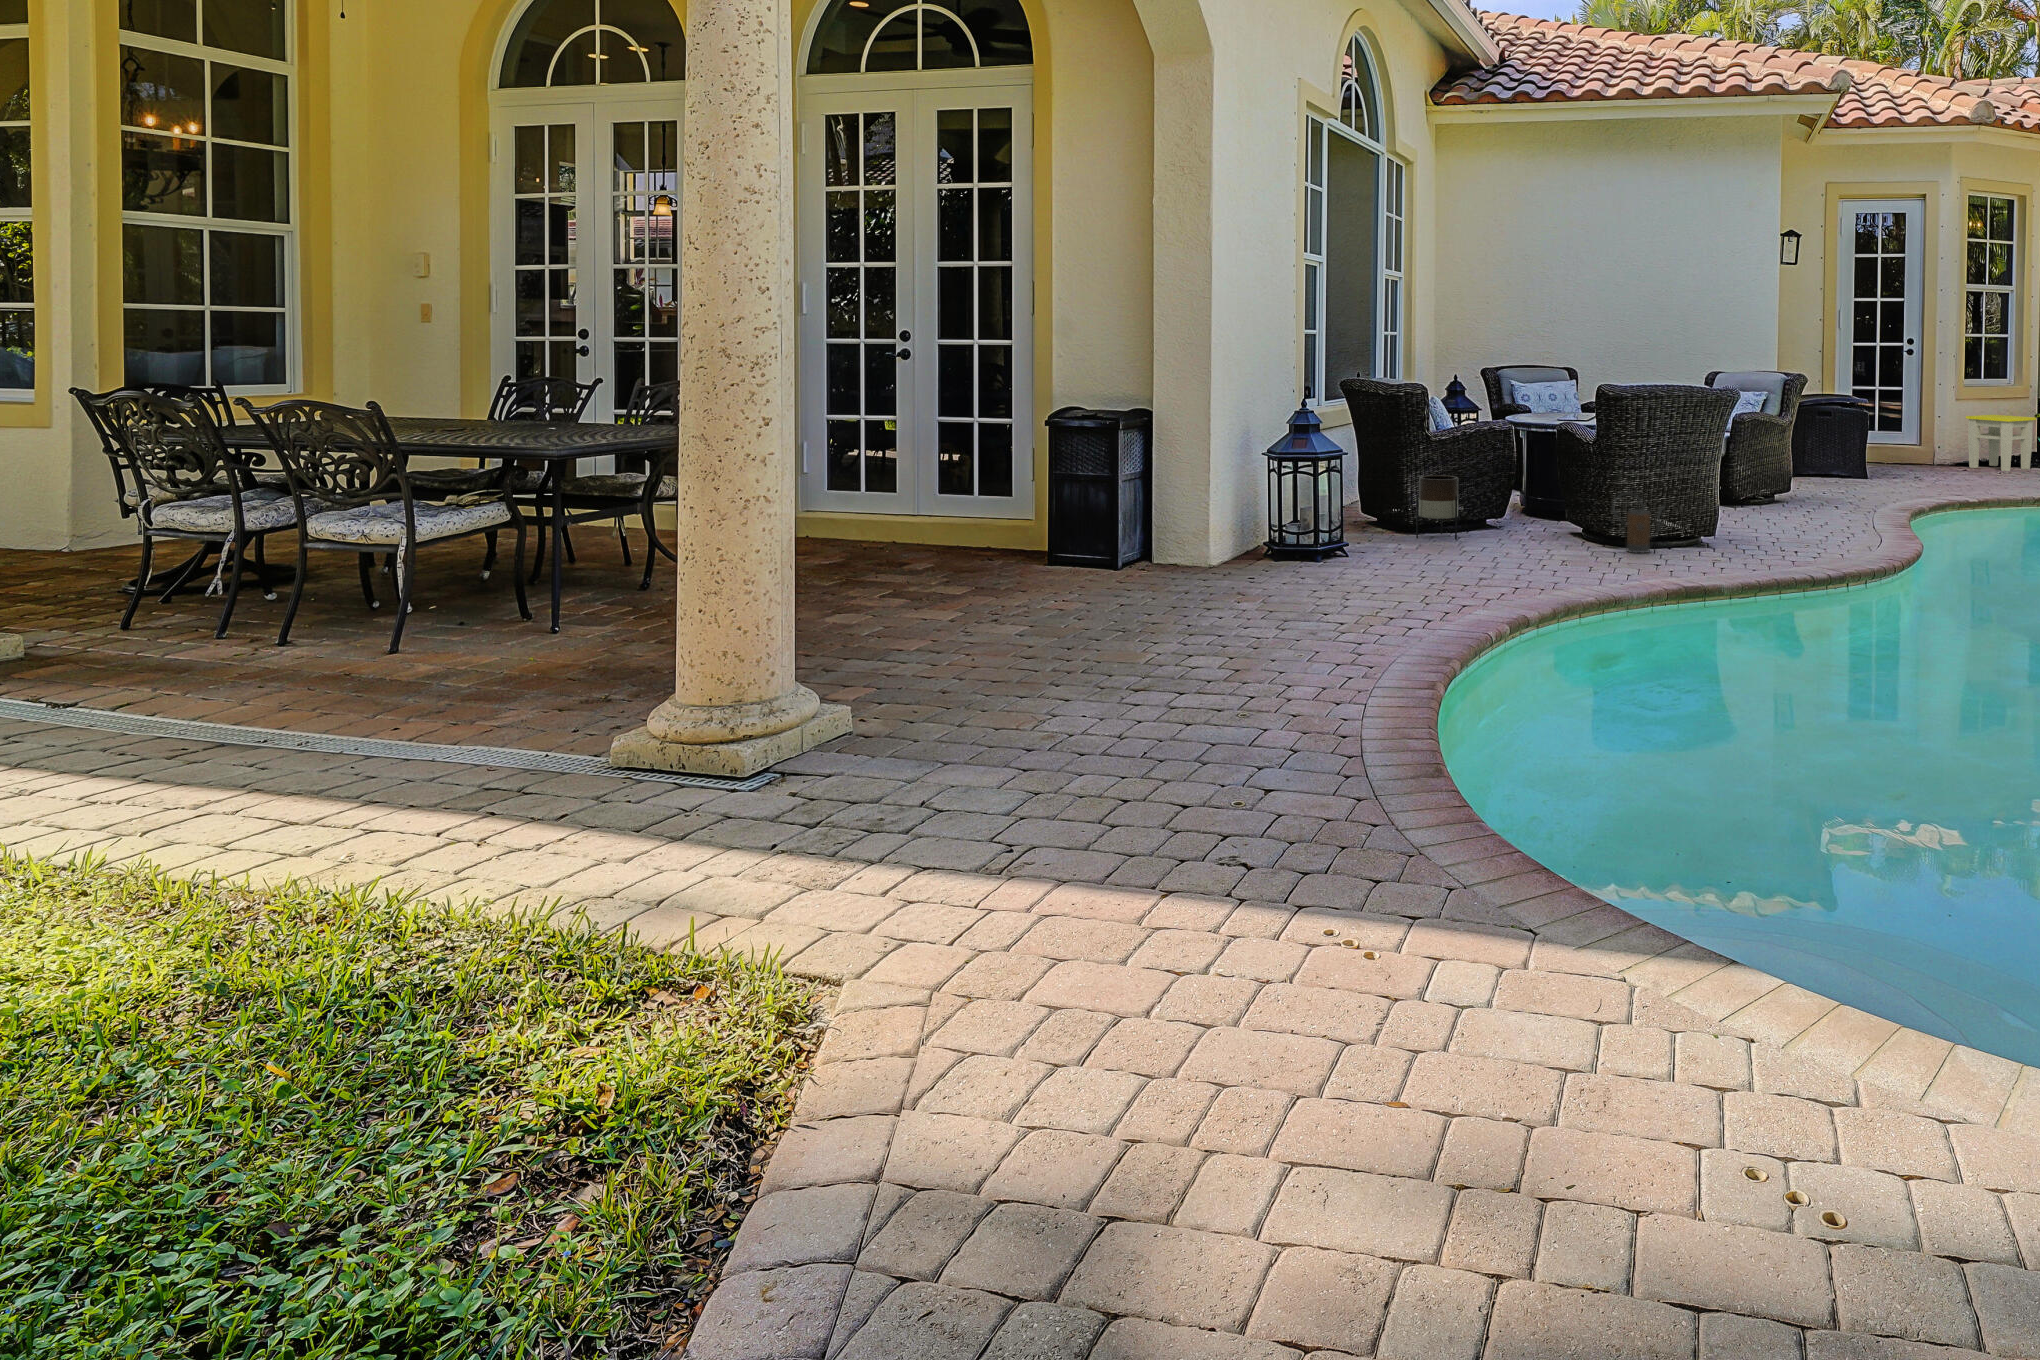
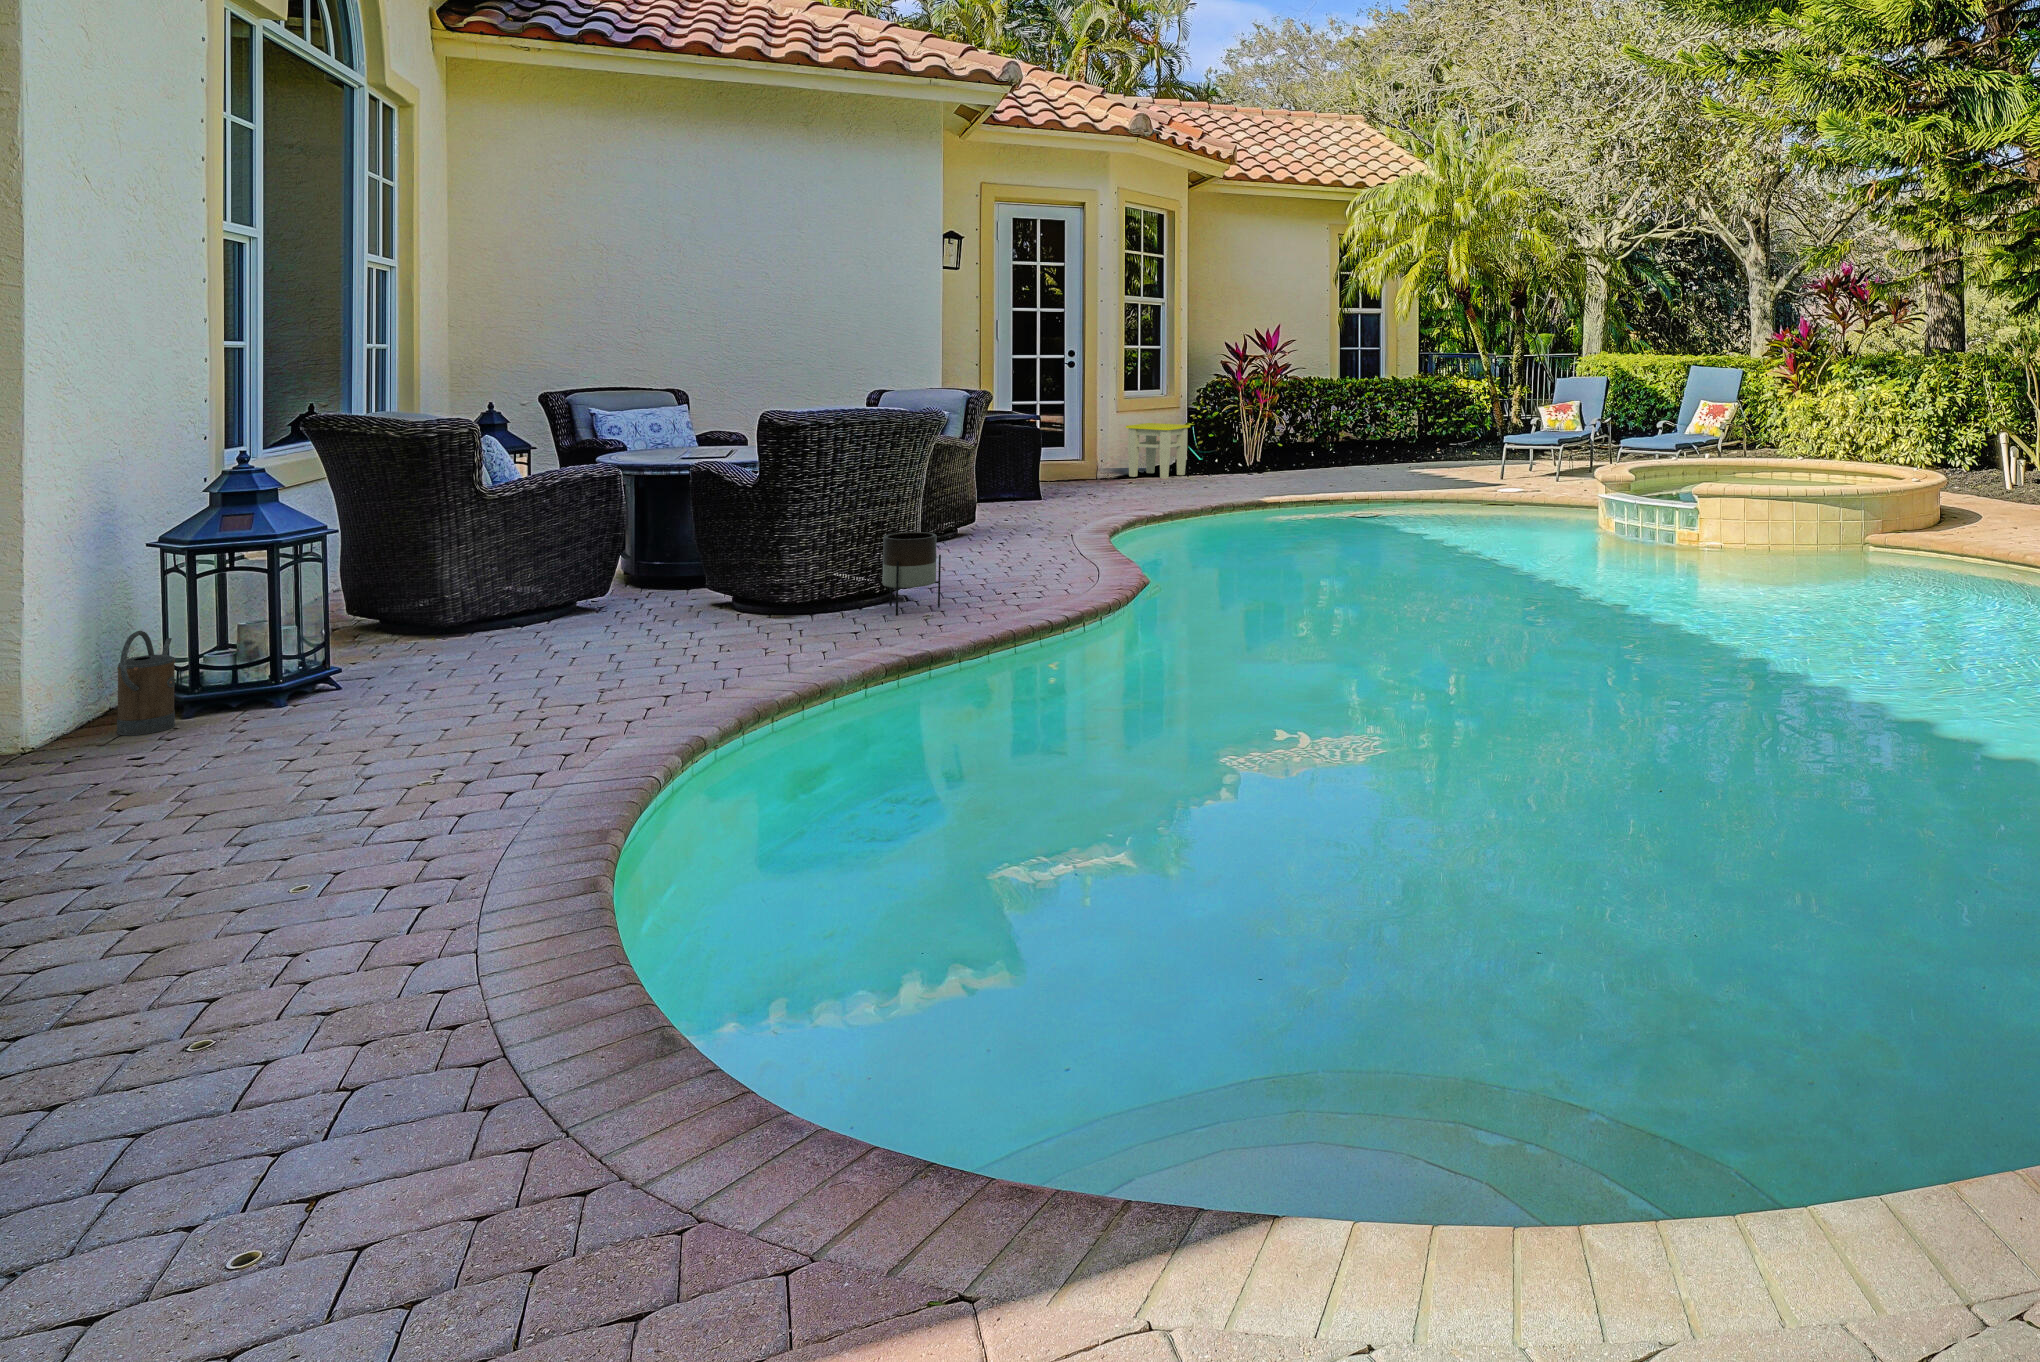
planter: present [1416,475,1458,540] -> present [882,532,941,616]
watering can: present [1613,493,1664,553] -> present [117,631,175,735]

